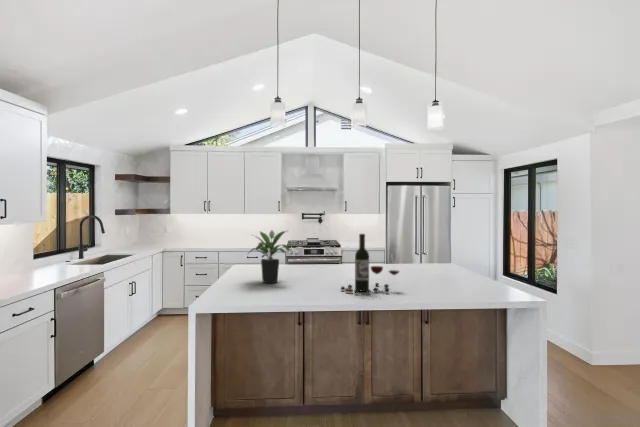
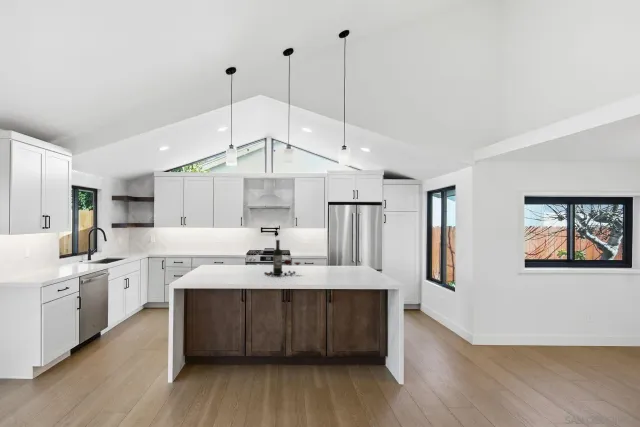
potted plant: present [251,230,291,283] -> none [208,238,237,272]

